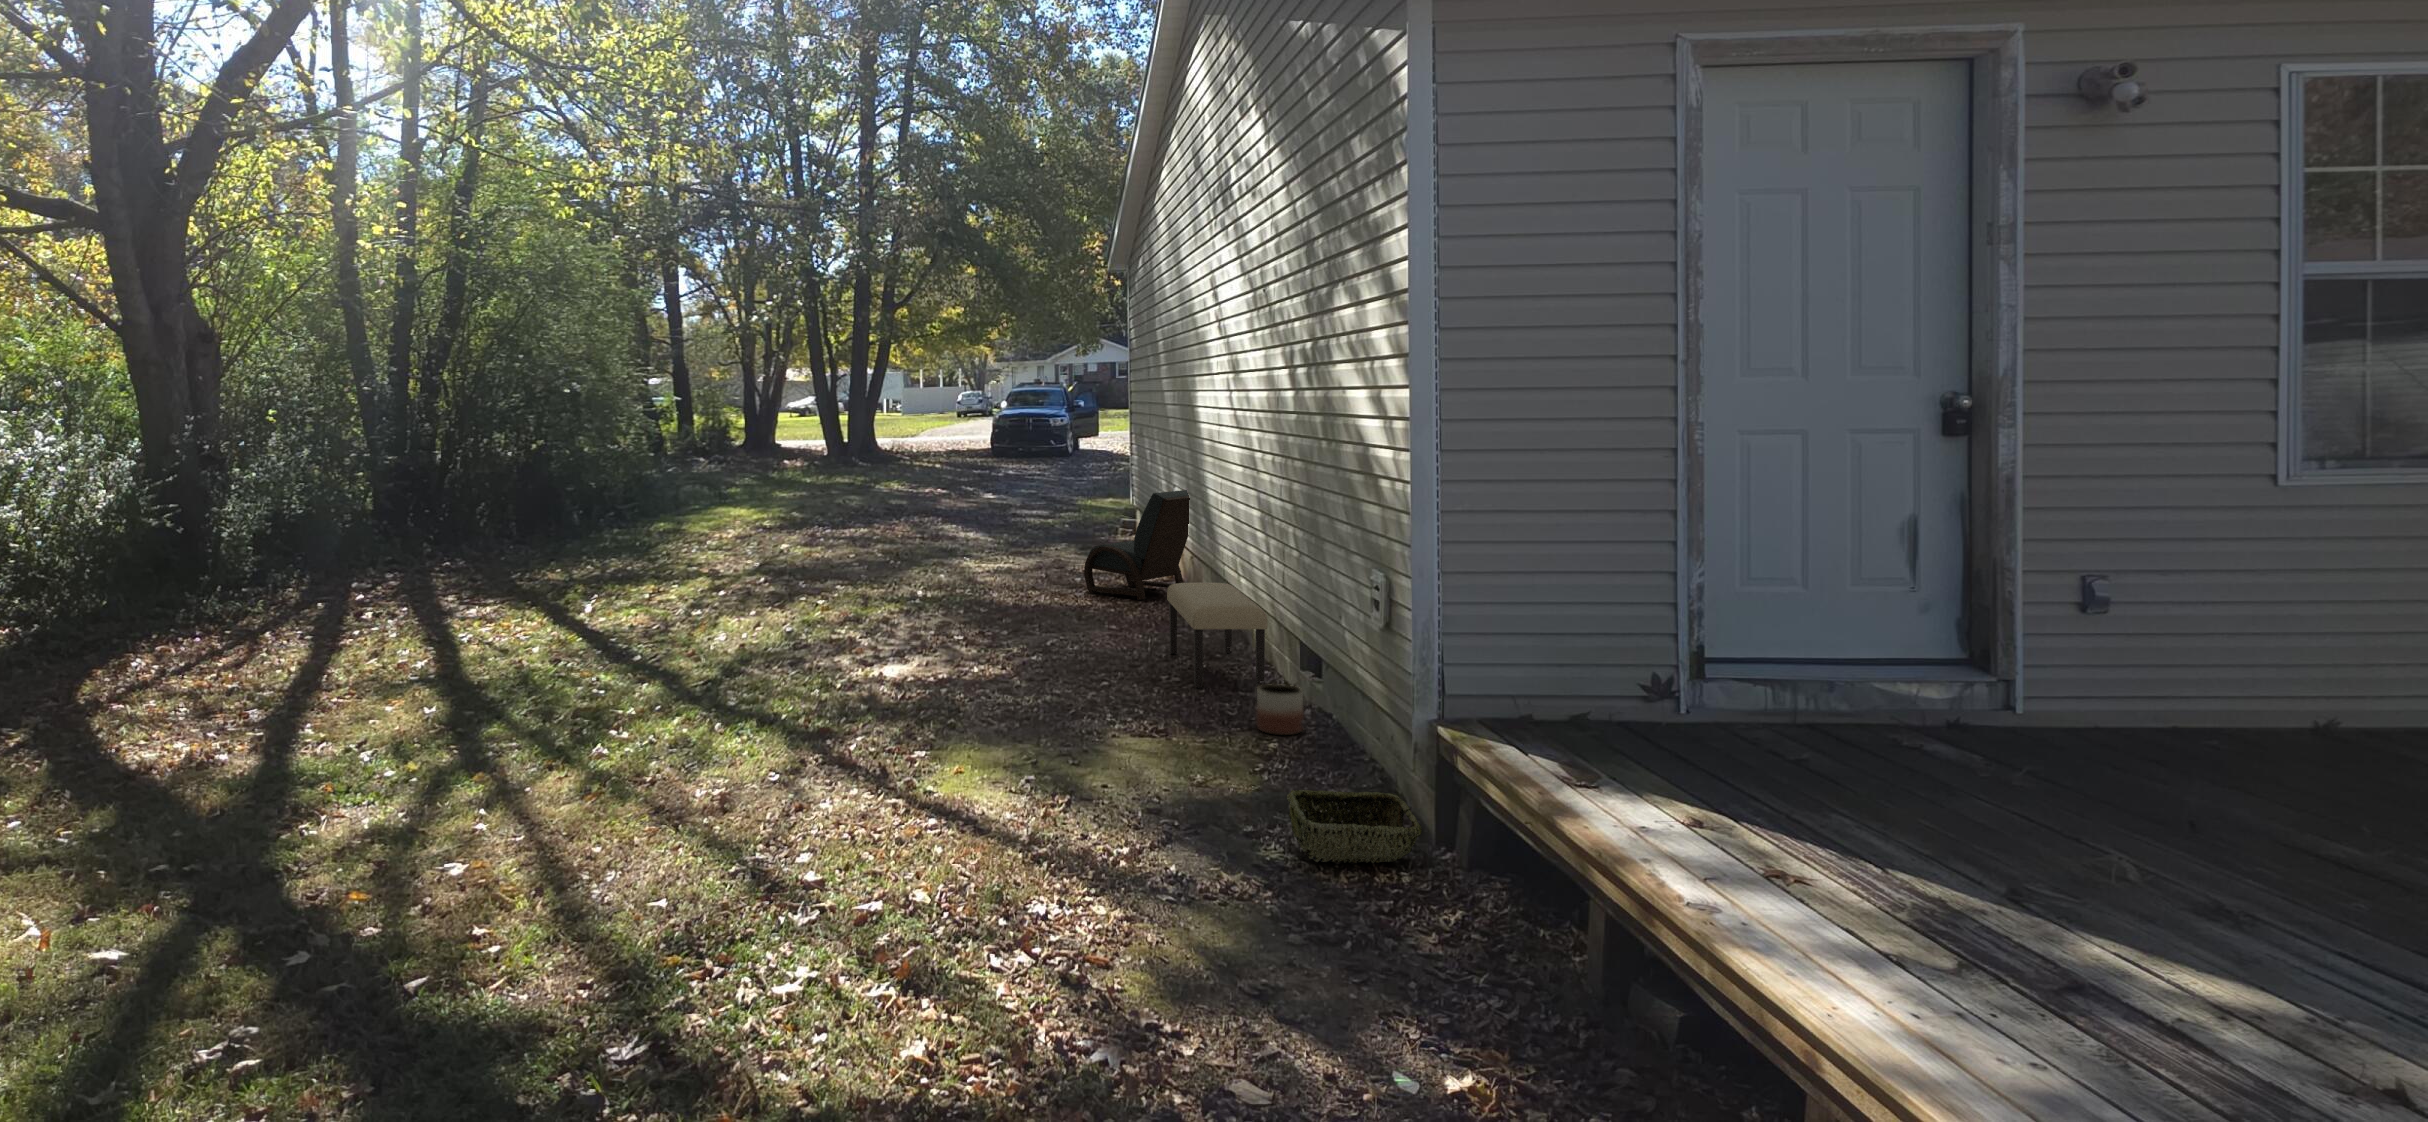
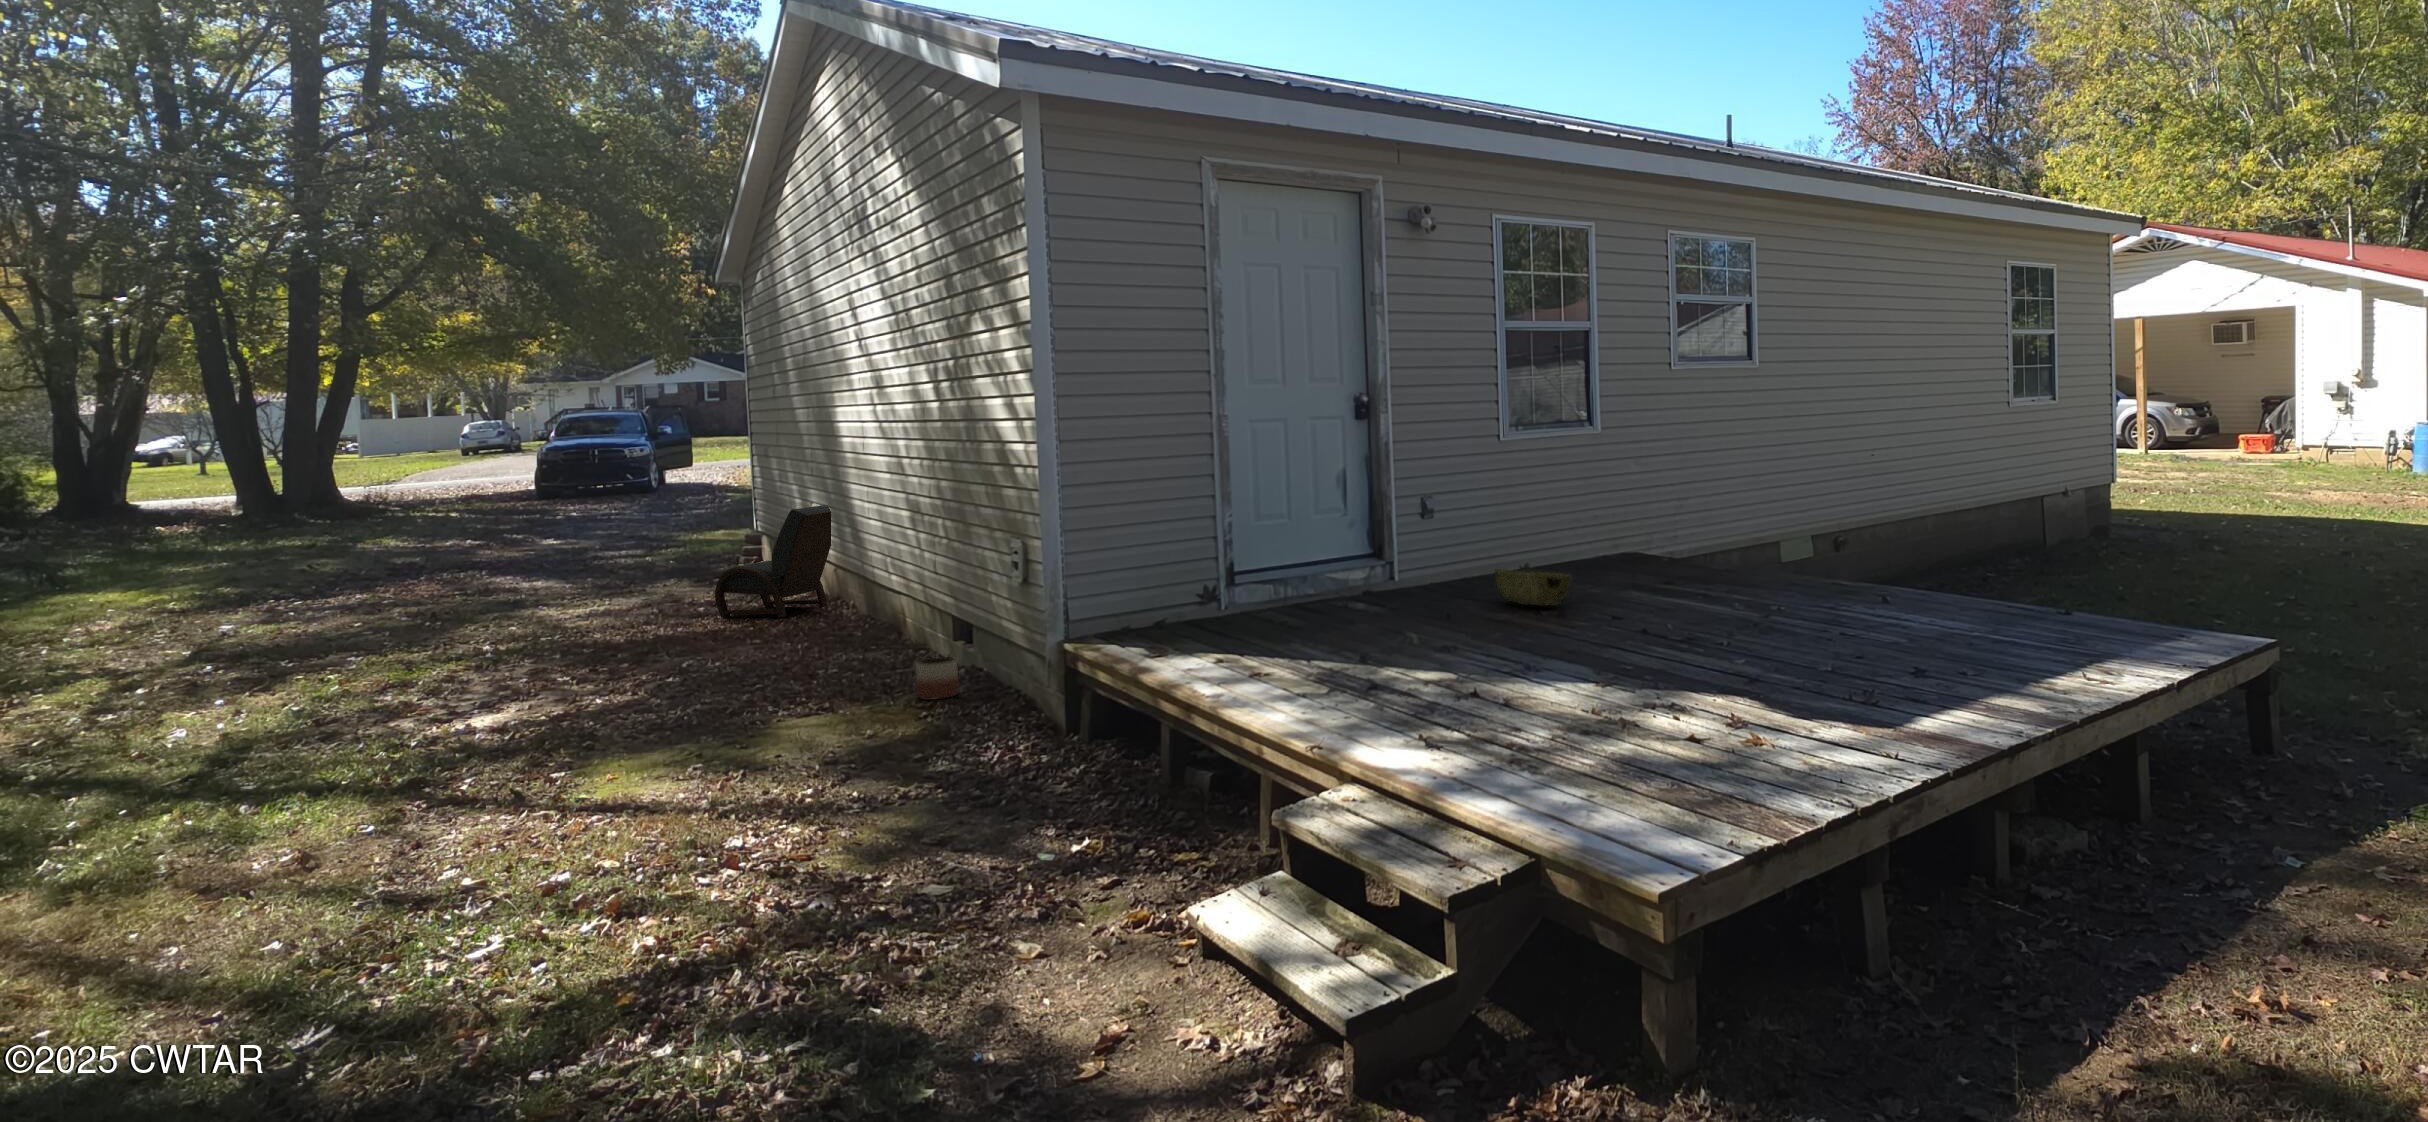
bench: present [1167,582,1268,688] -> none [818,584,920,678]
woven basket: present [1287,790,1422,863] -> present [1494,569,1572,606]

